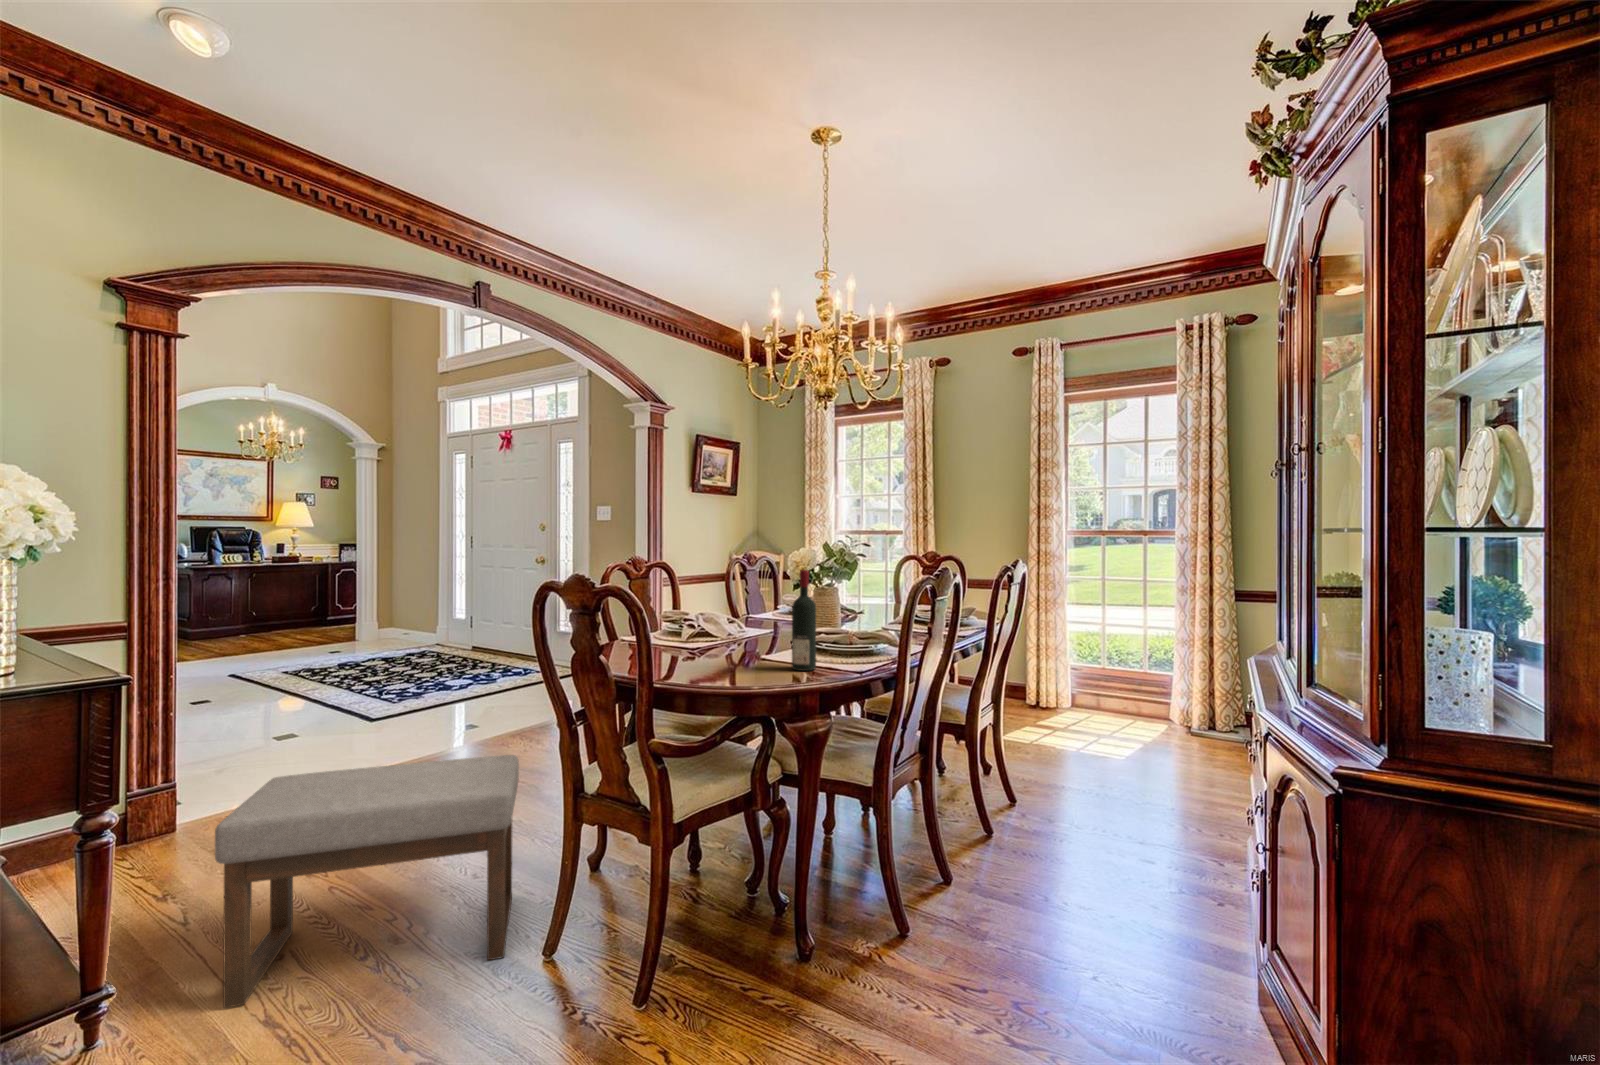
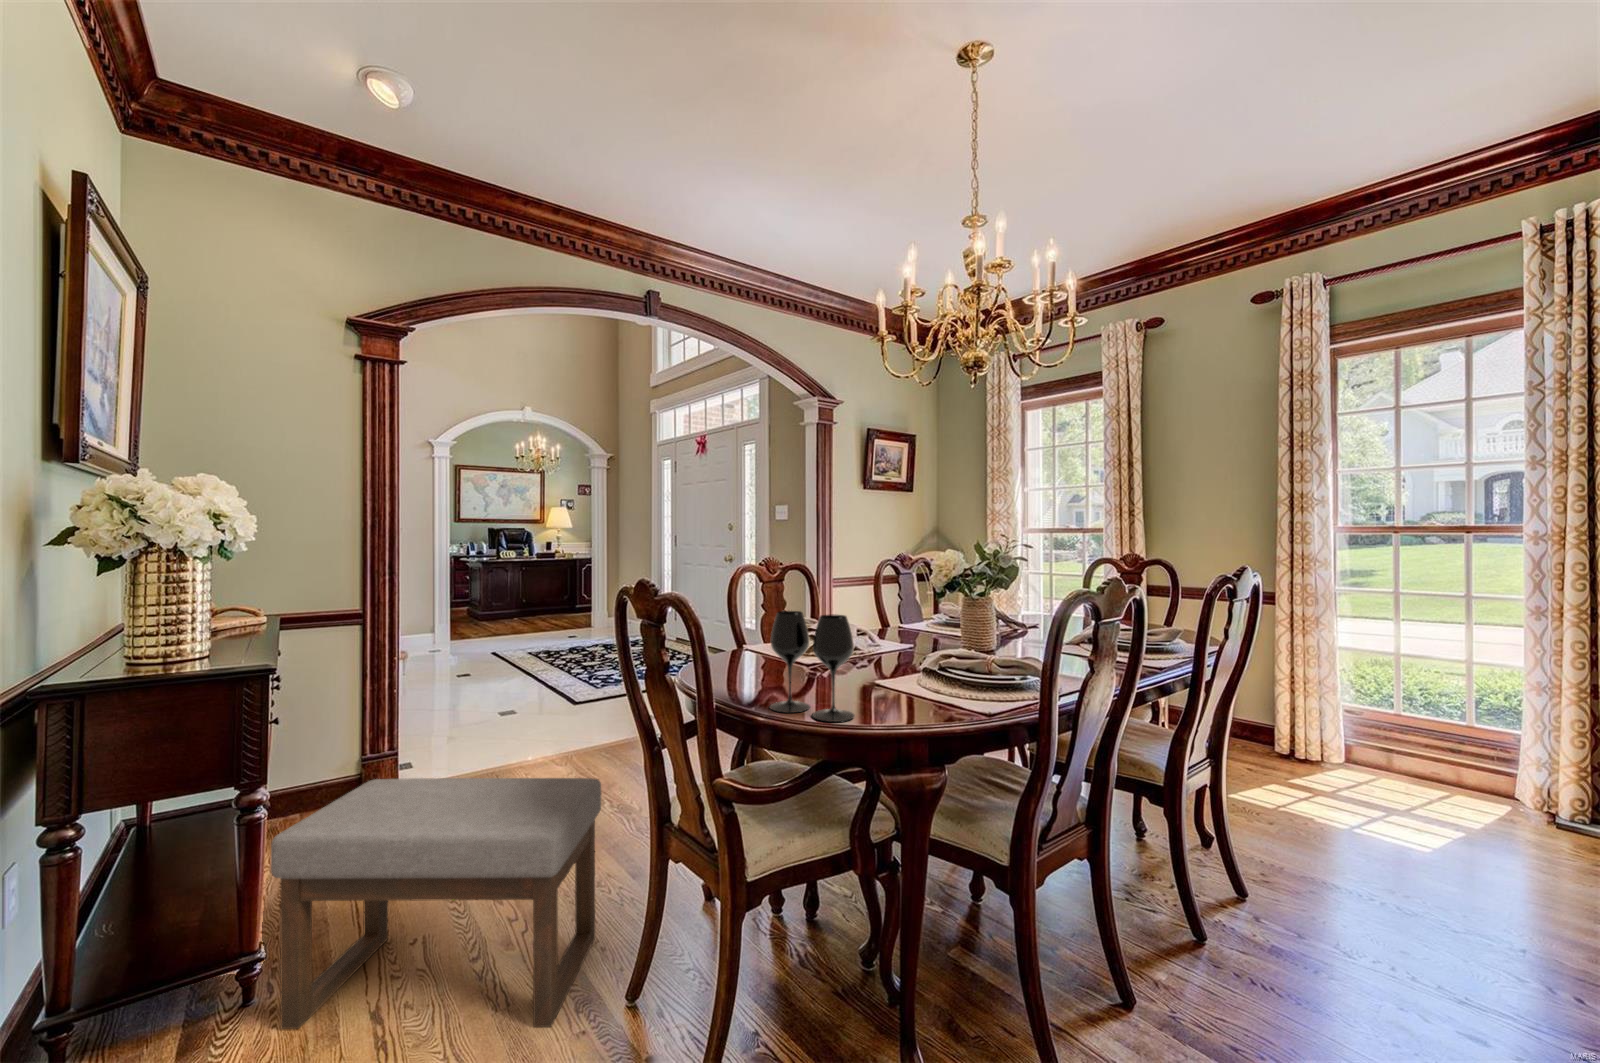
wine bottle: present [792,570,816,671] -> none [896,580,930,719]
wine glass: none [694,596,764,676] -> present [770,611,855,722]

